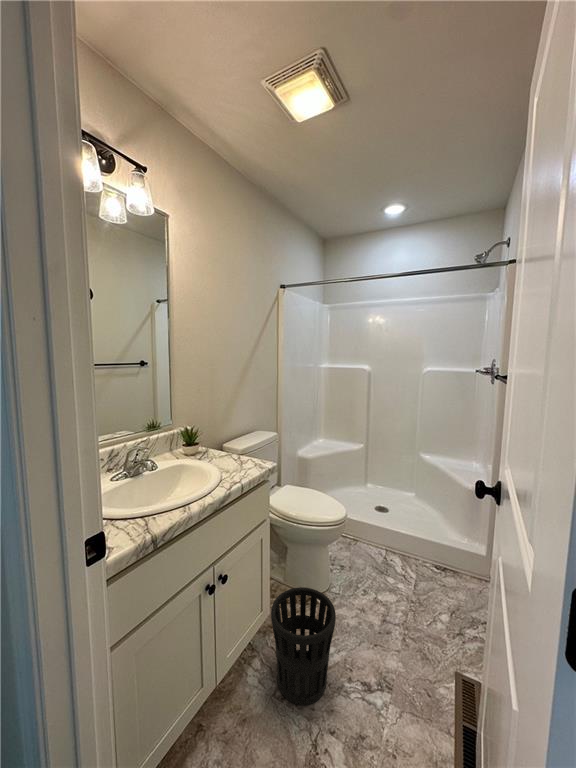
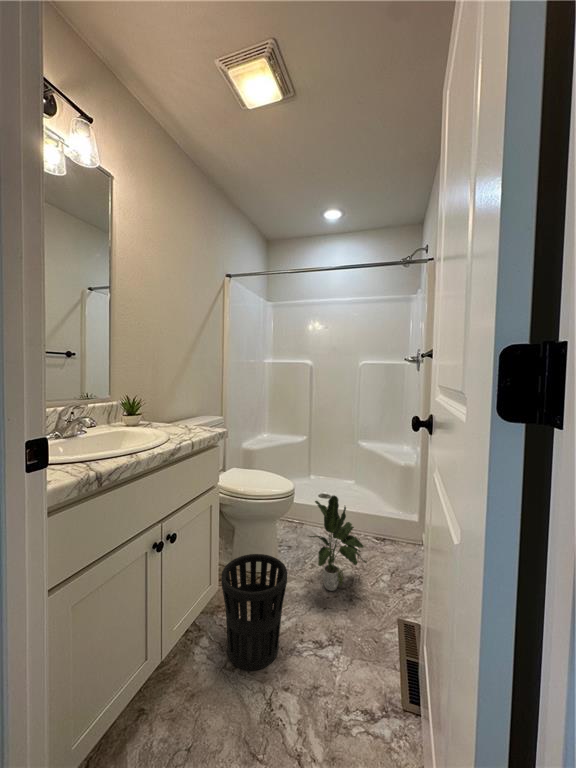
potted plant: none [358,529,423,625] -> present [309,495,367,591]

